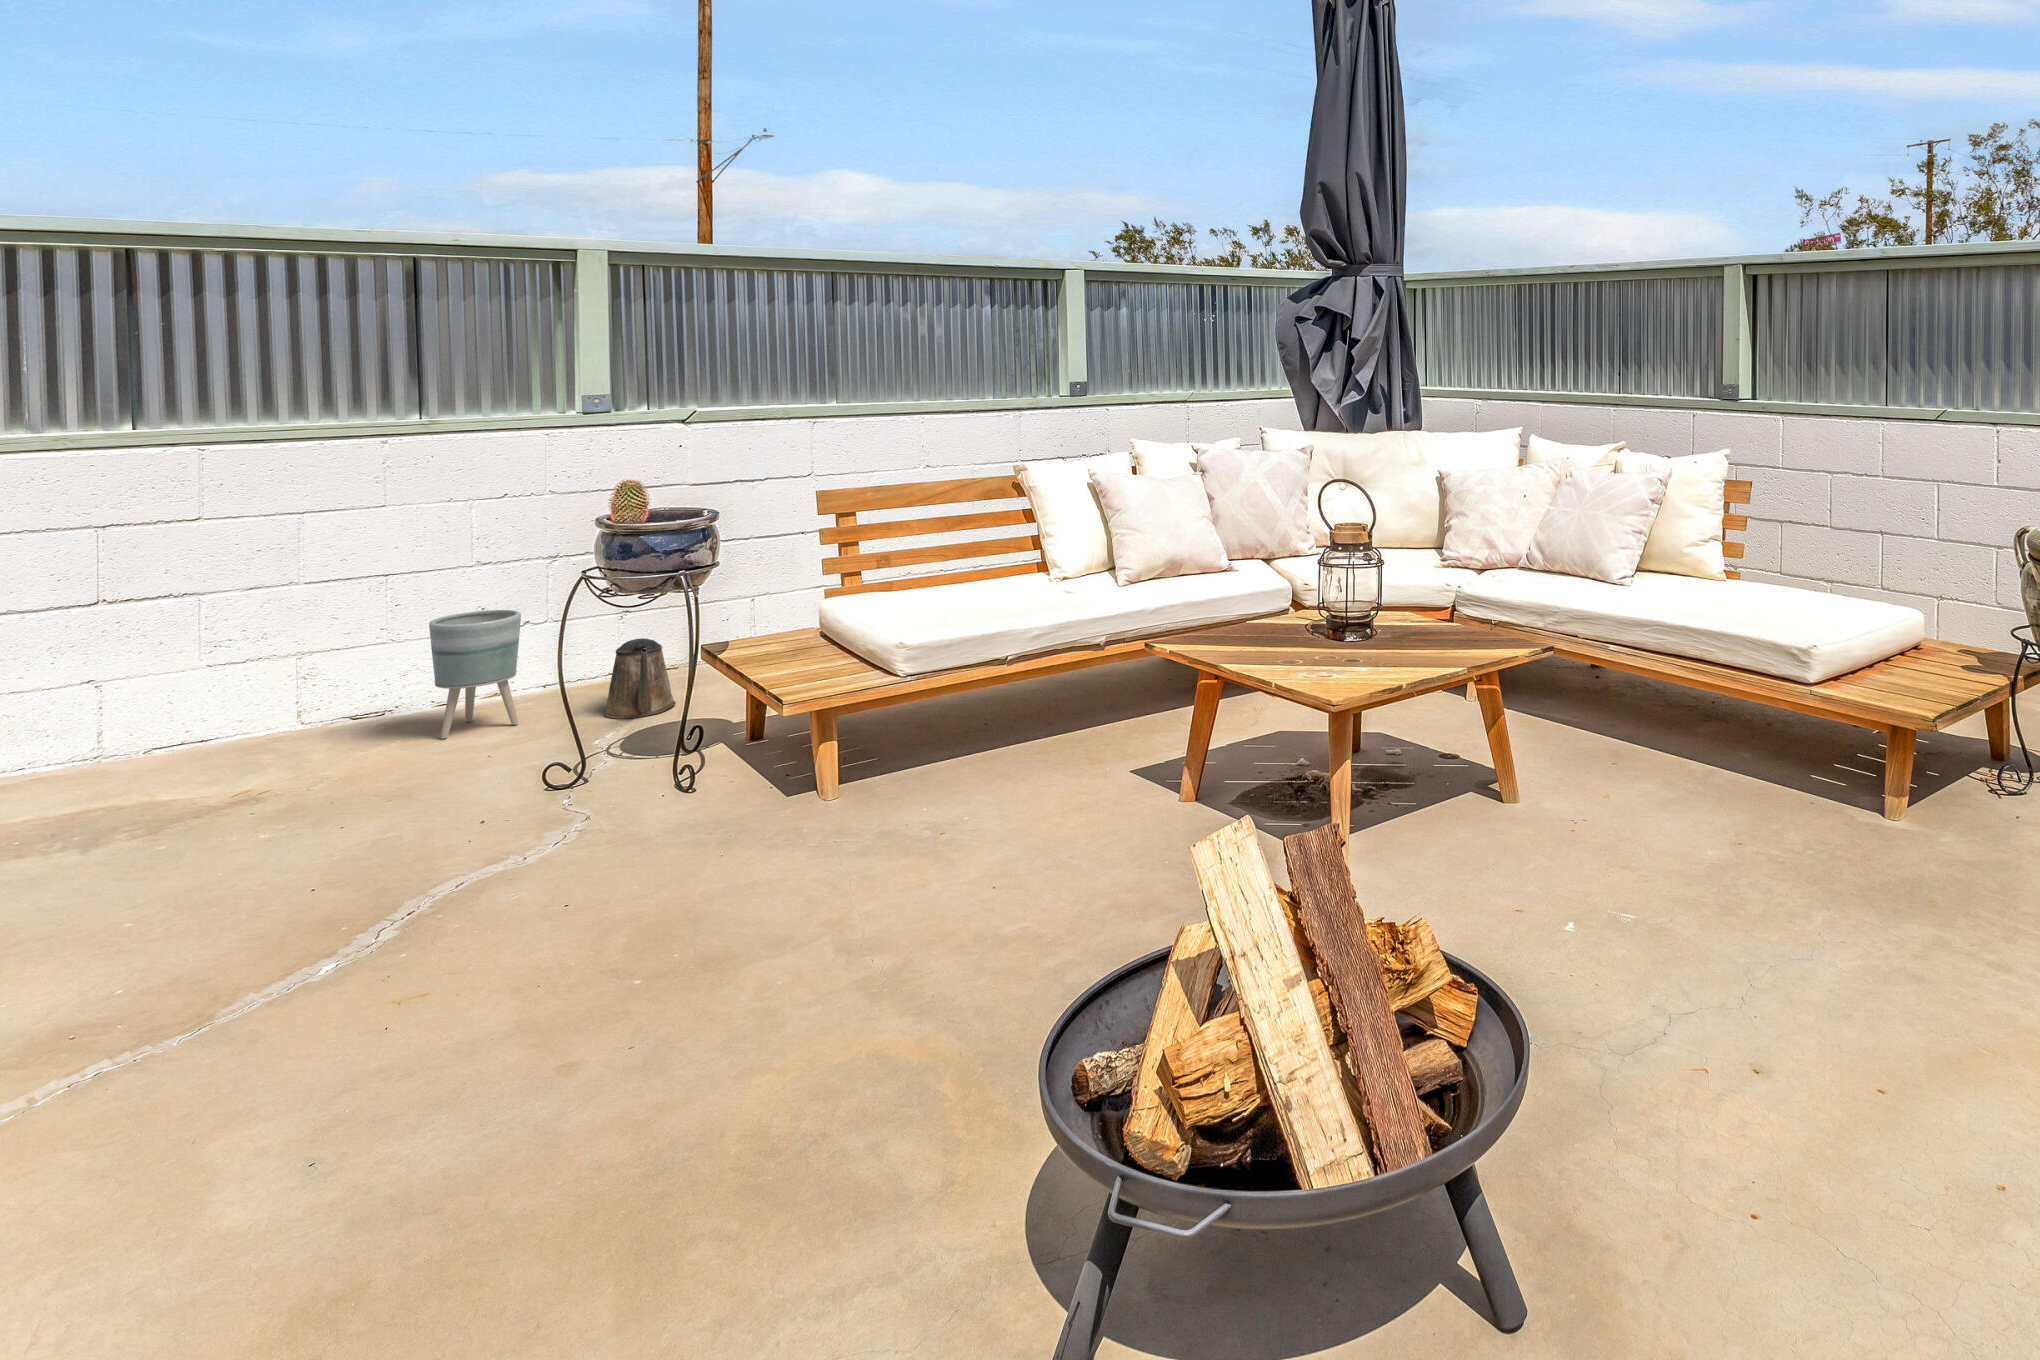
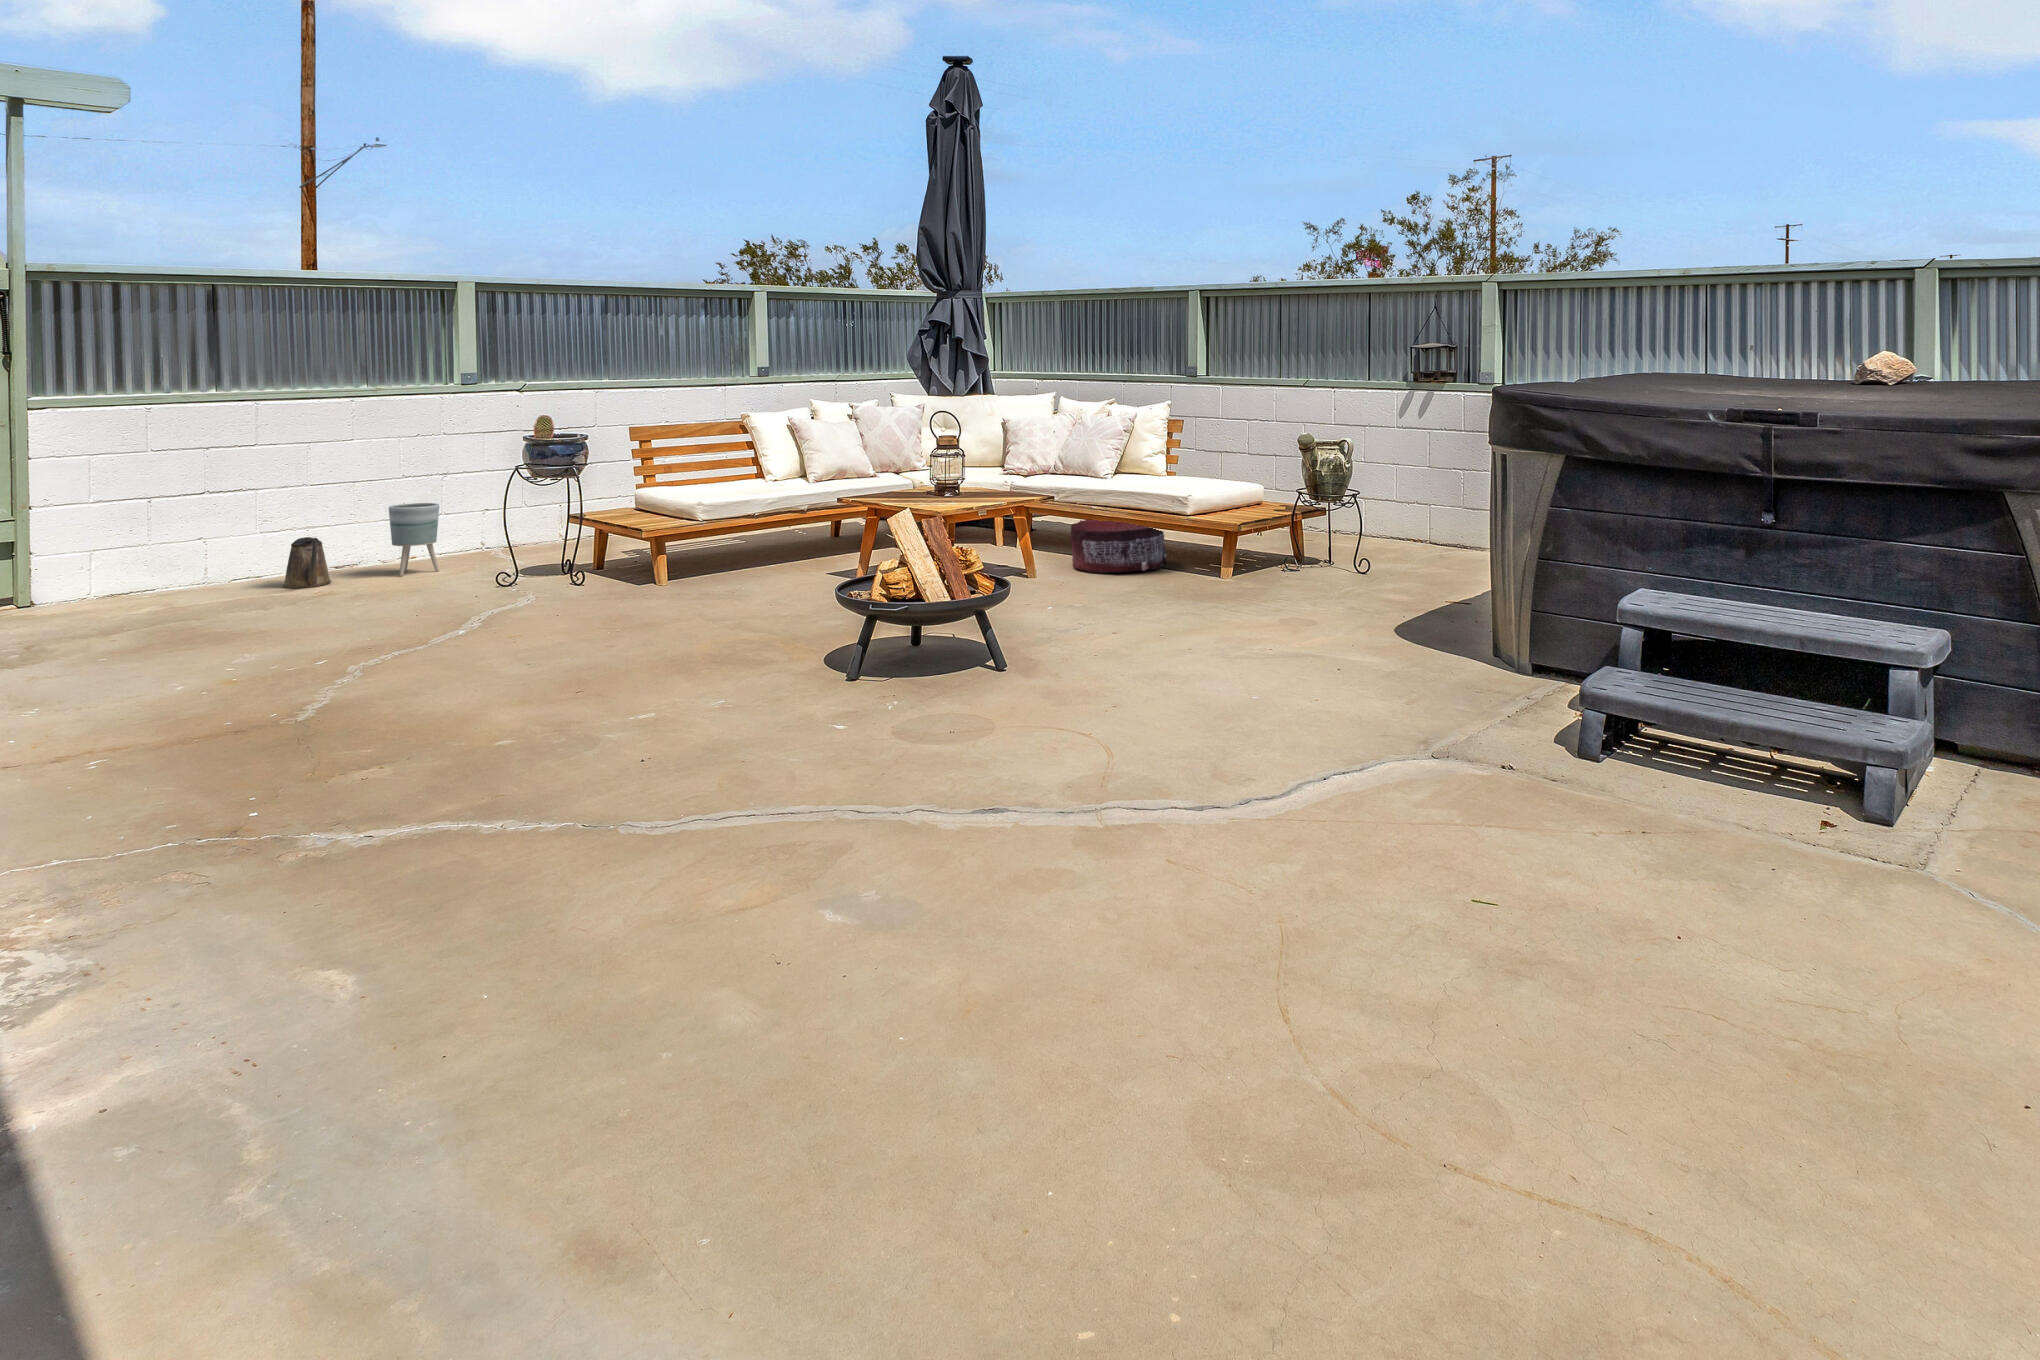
watering can: present [604,638,676,719] -> present [283,537,331,588]
pouf: none [1563,653,1747,783] -> present [1070,519,1167,573]

